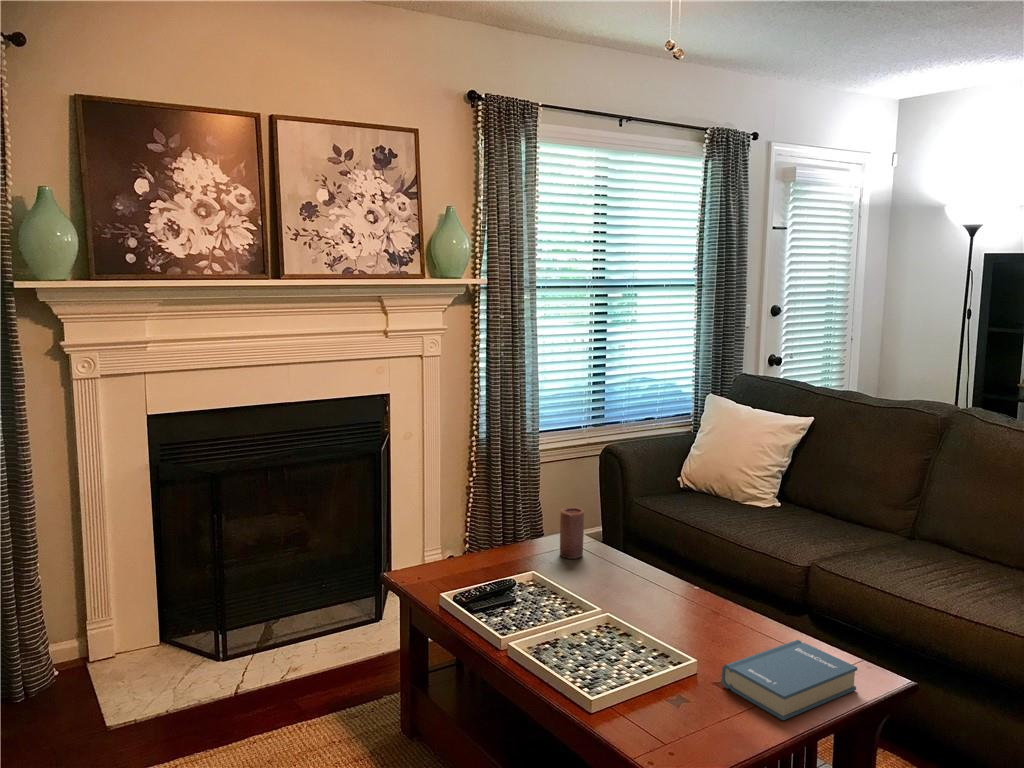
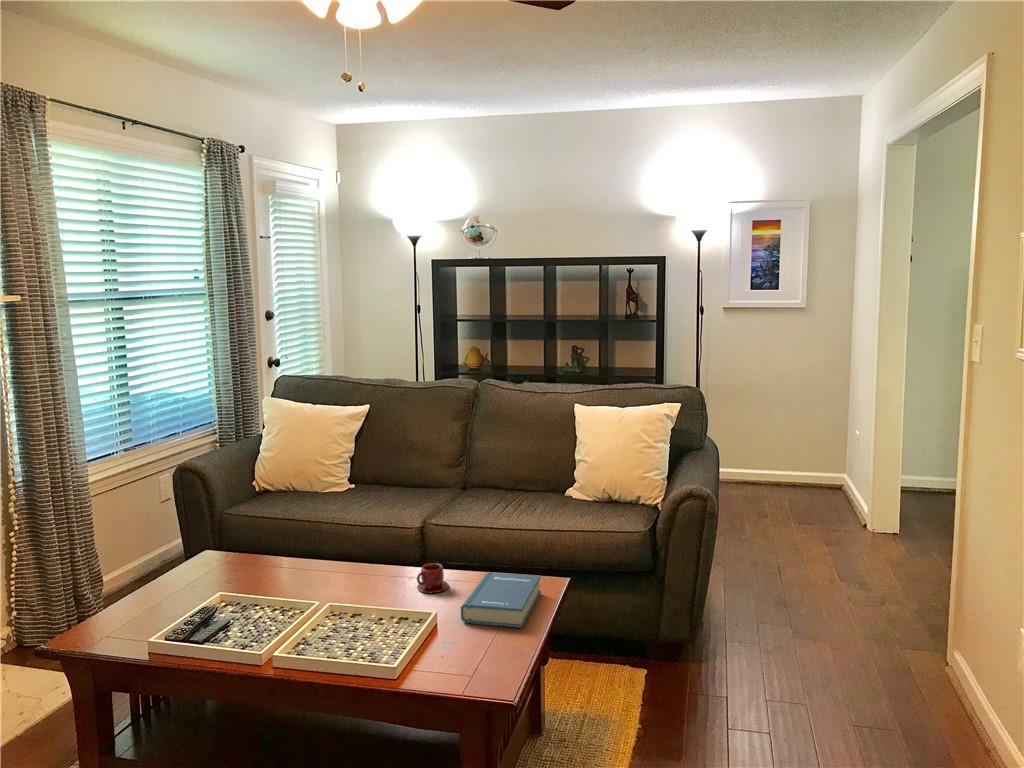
candle: present [560,507,584,559] -> none [216,523,243,576]
teacup: none [714,606,754,644] -> present [417,563,448,593]

